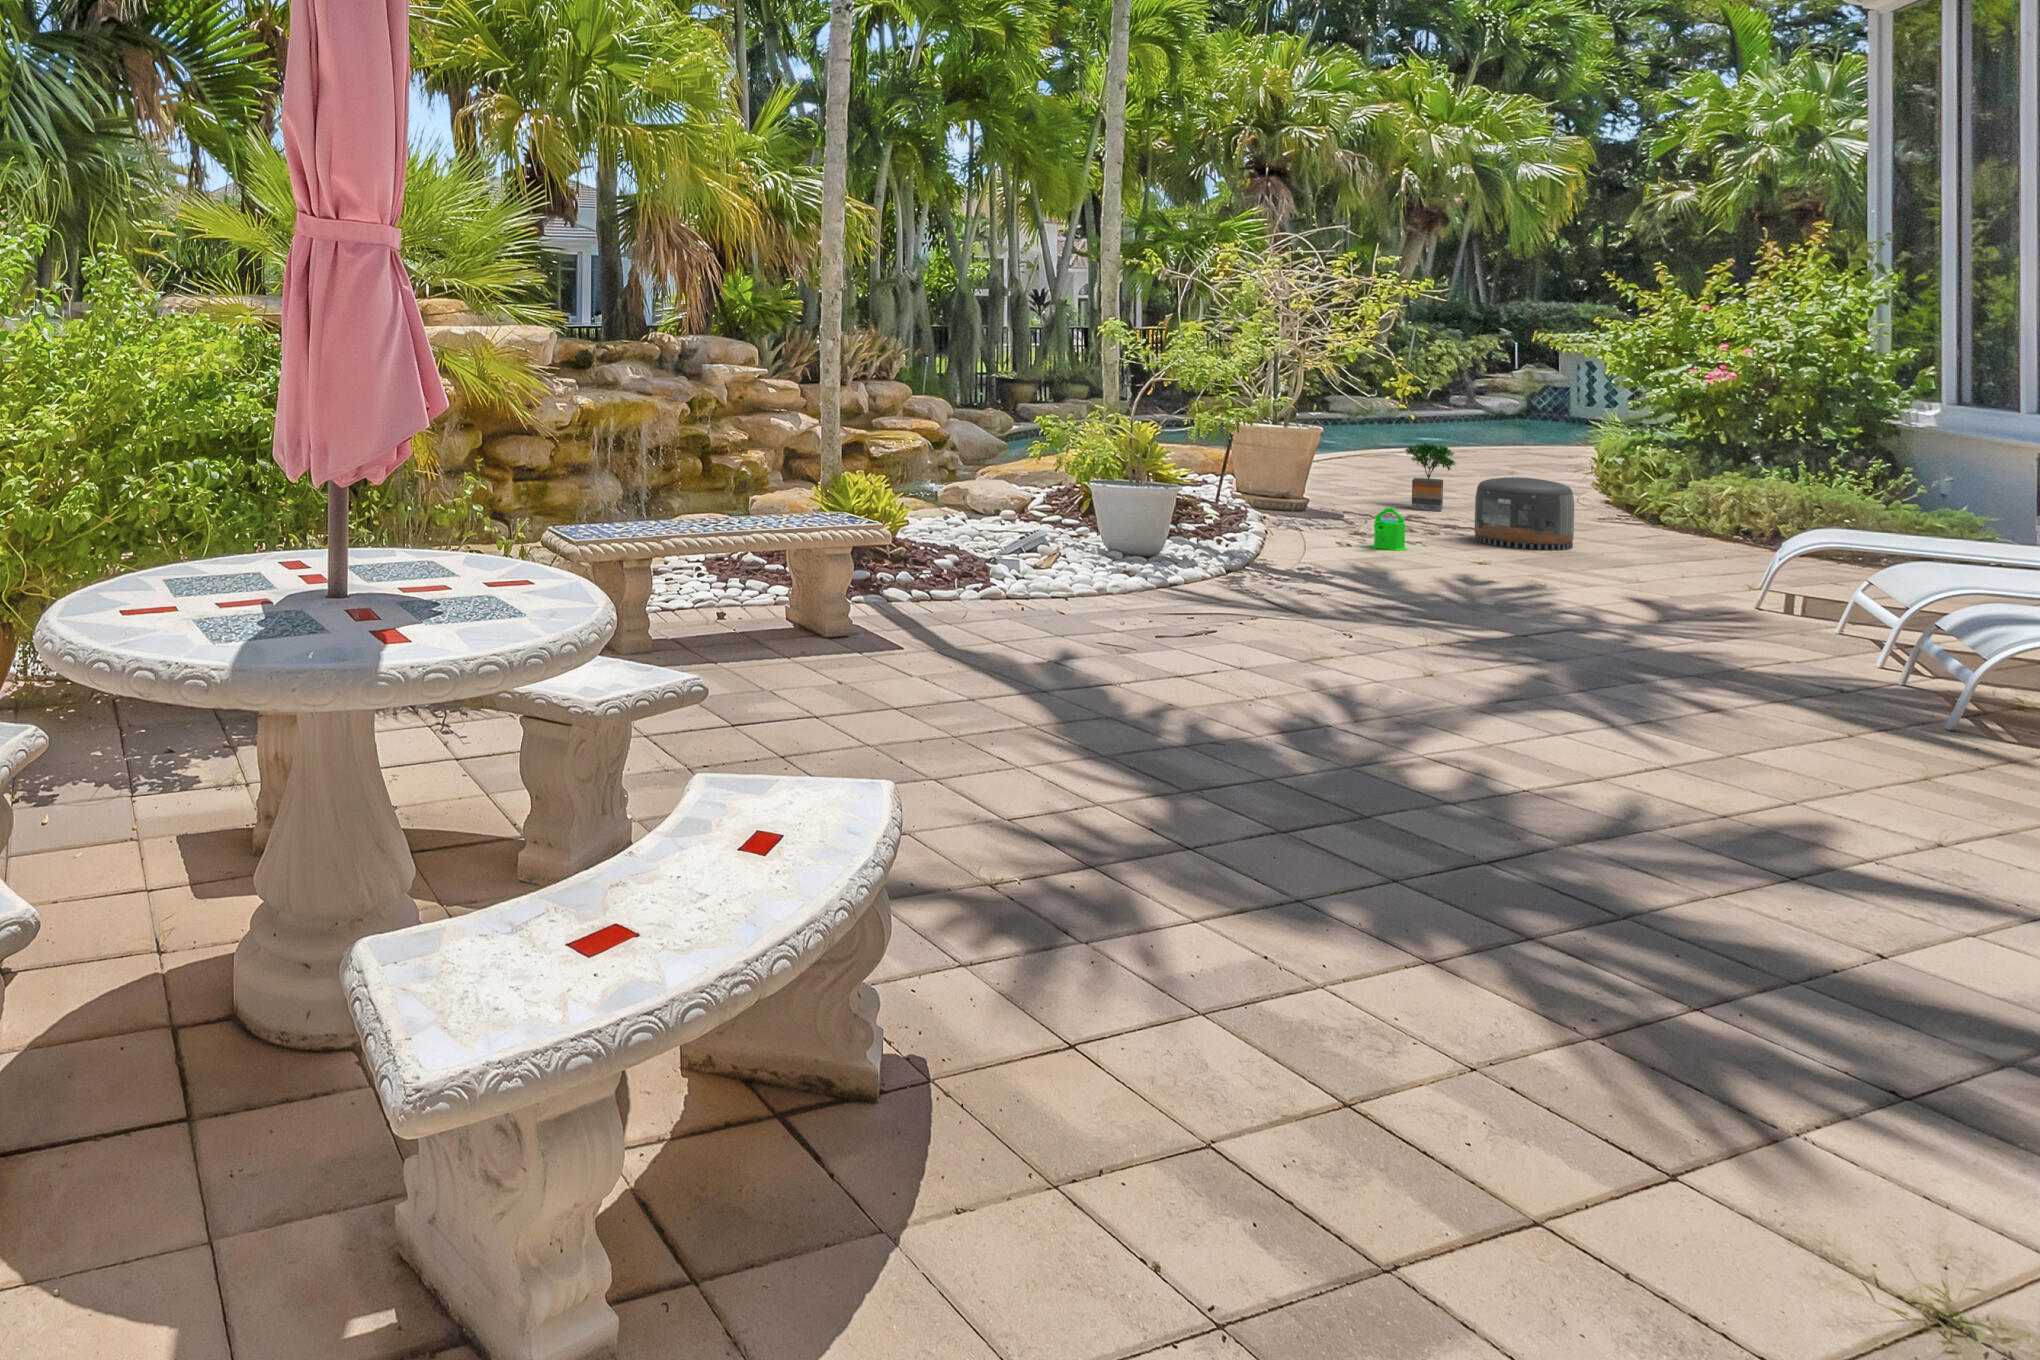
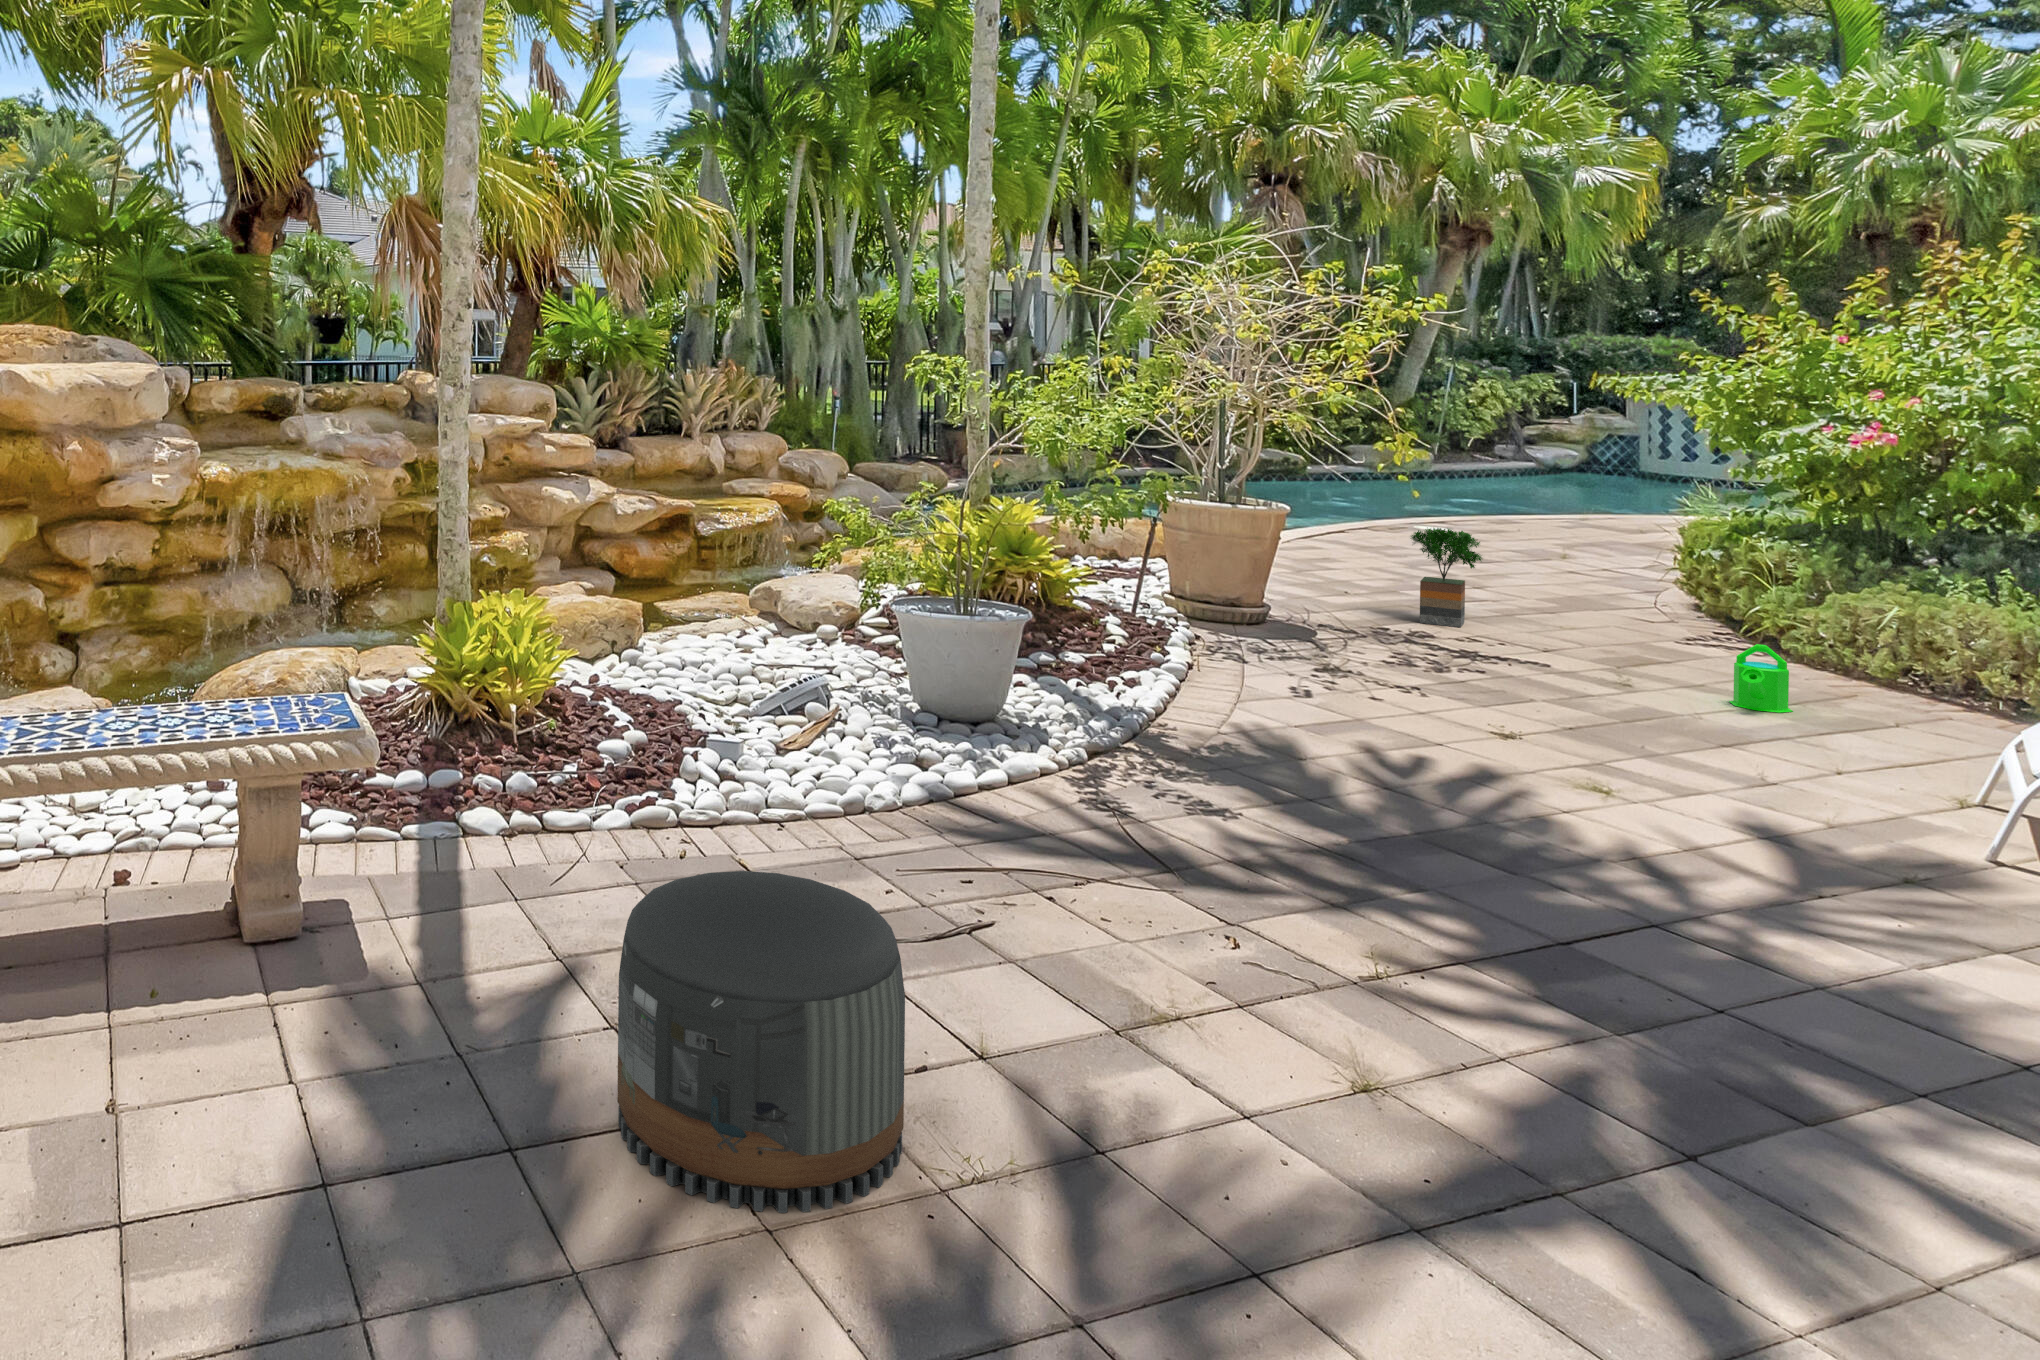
pouf: present [1474,477,1574,550] -> present [617,871,905,1213]
watering can: present [1372,508,1407,550] -> present [1729,644,1792,713]

